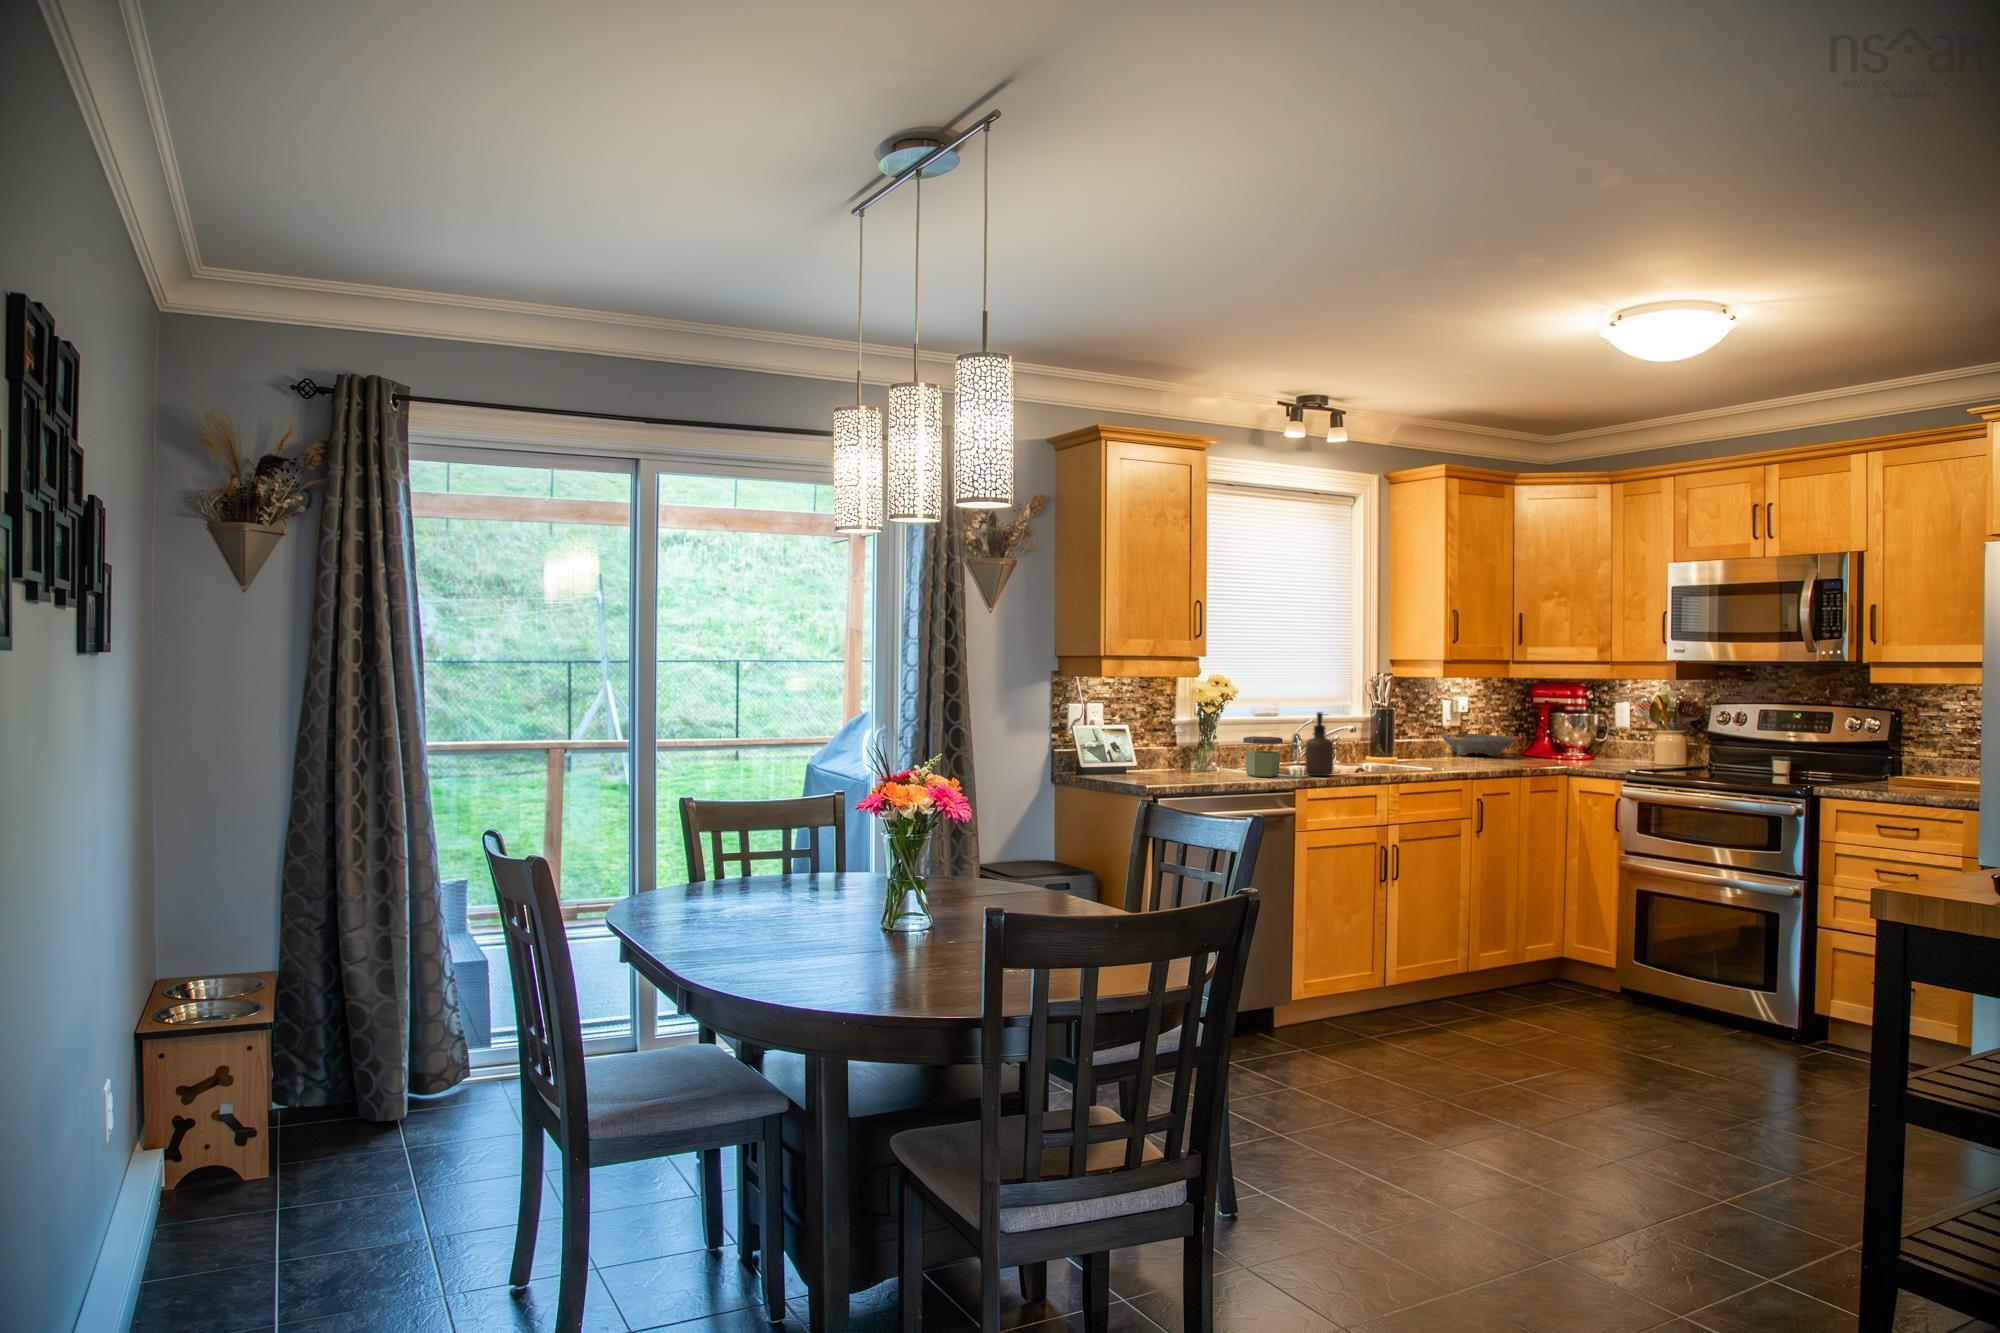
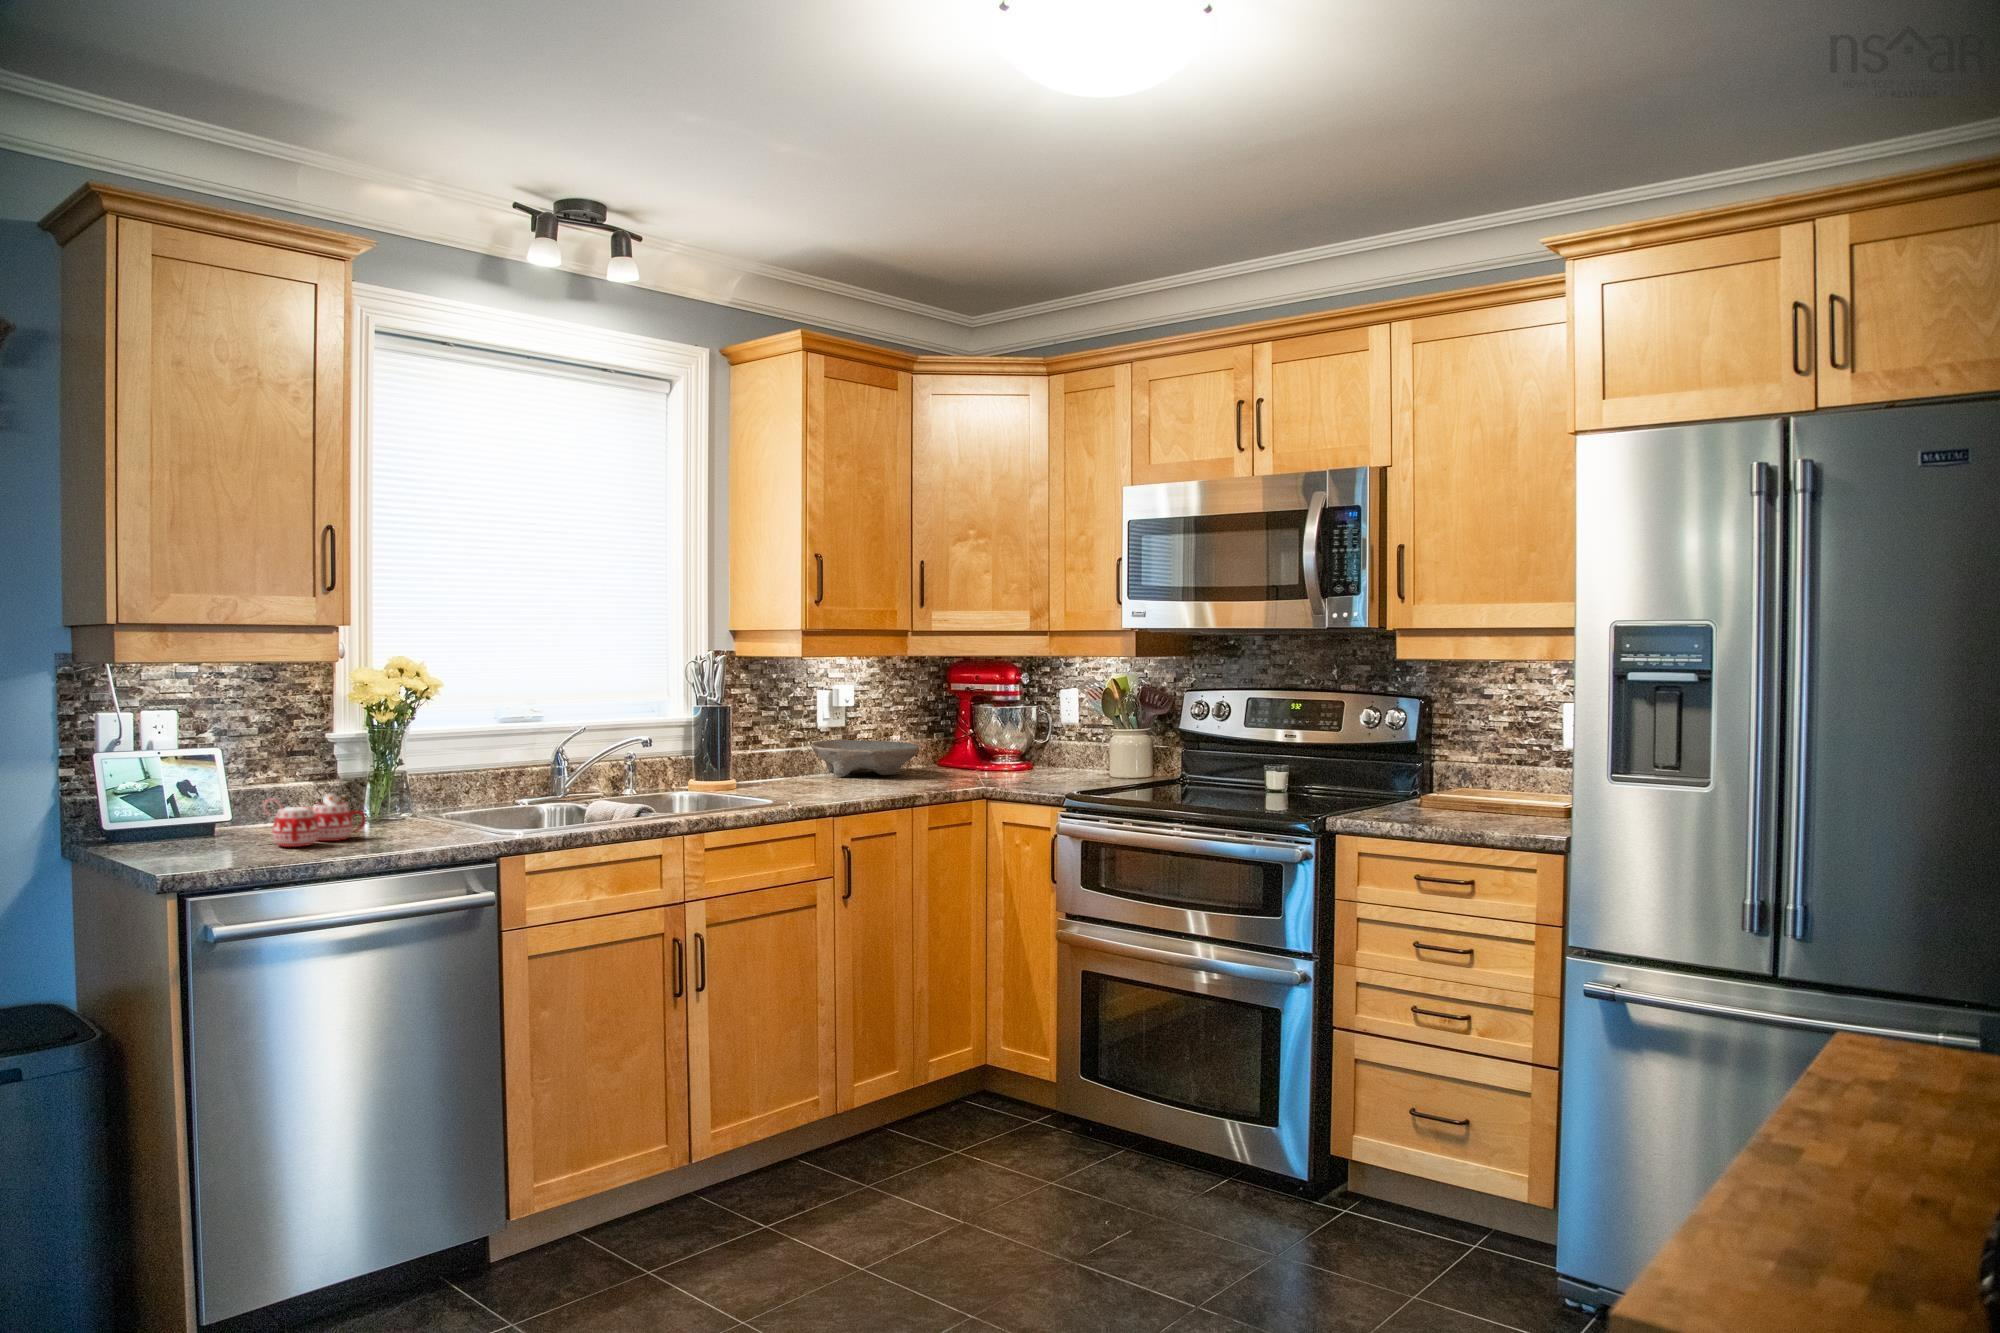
soap dispenser: present [1305,712,1334,776] -> none [560,717,609,829]
jar: present [1243,736,1283,777] -> none [444,762,516,835]
mug: none [1150,751,1203,778] -> present [257,794,366,847]

